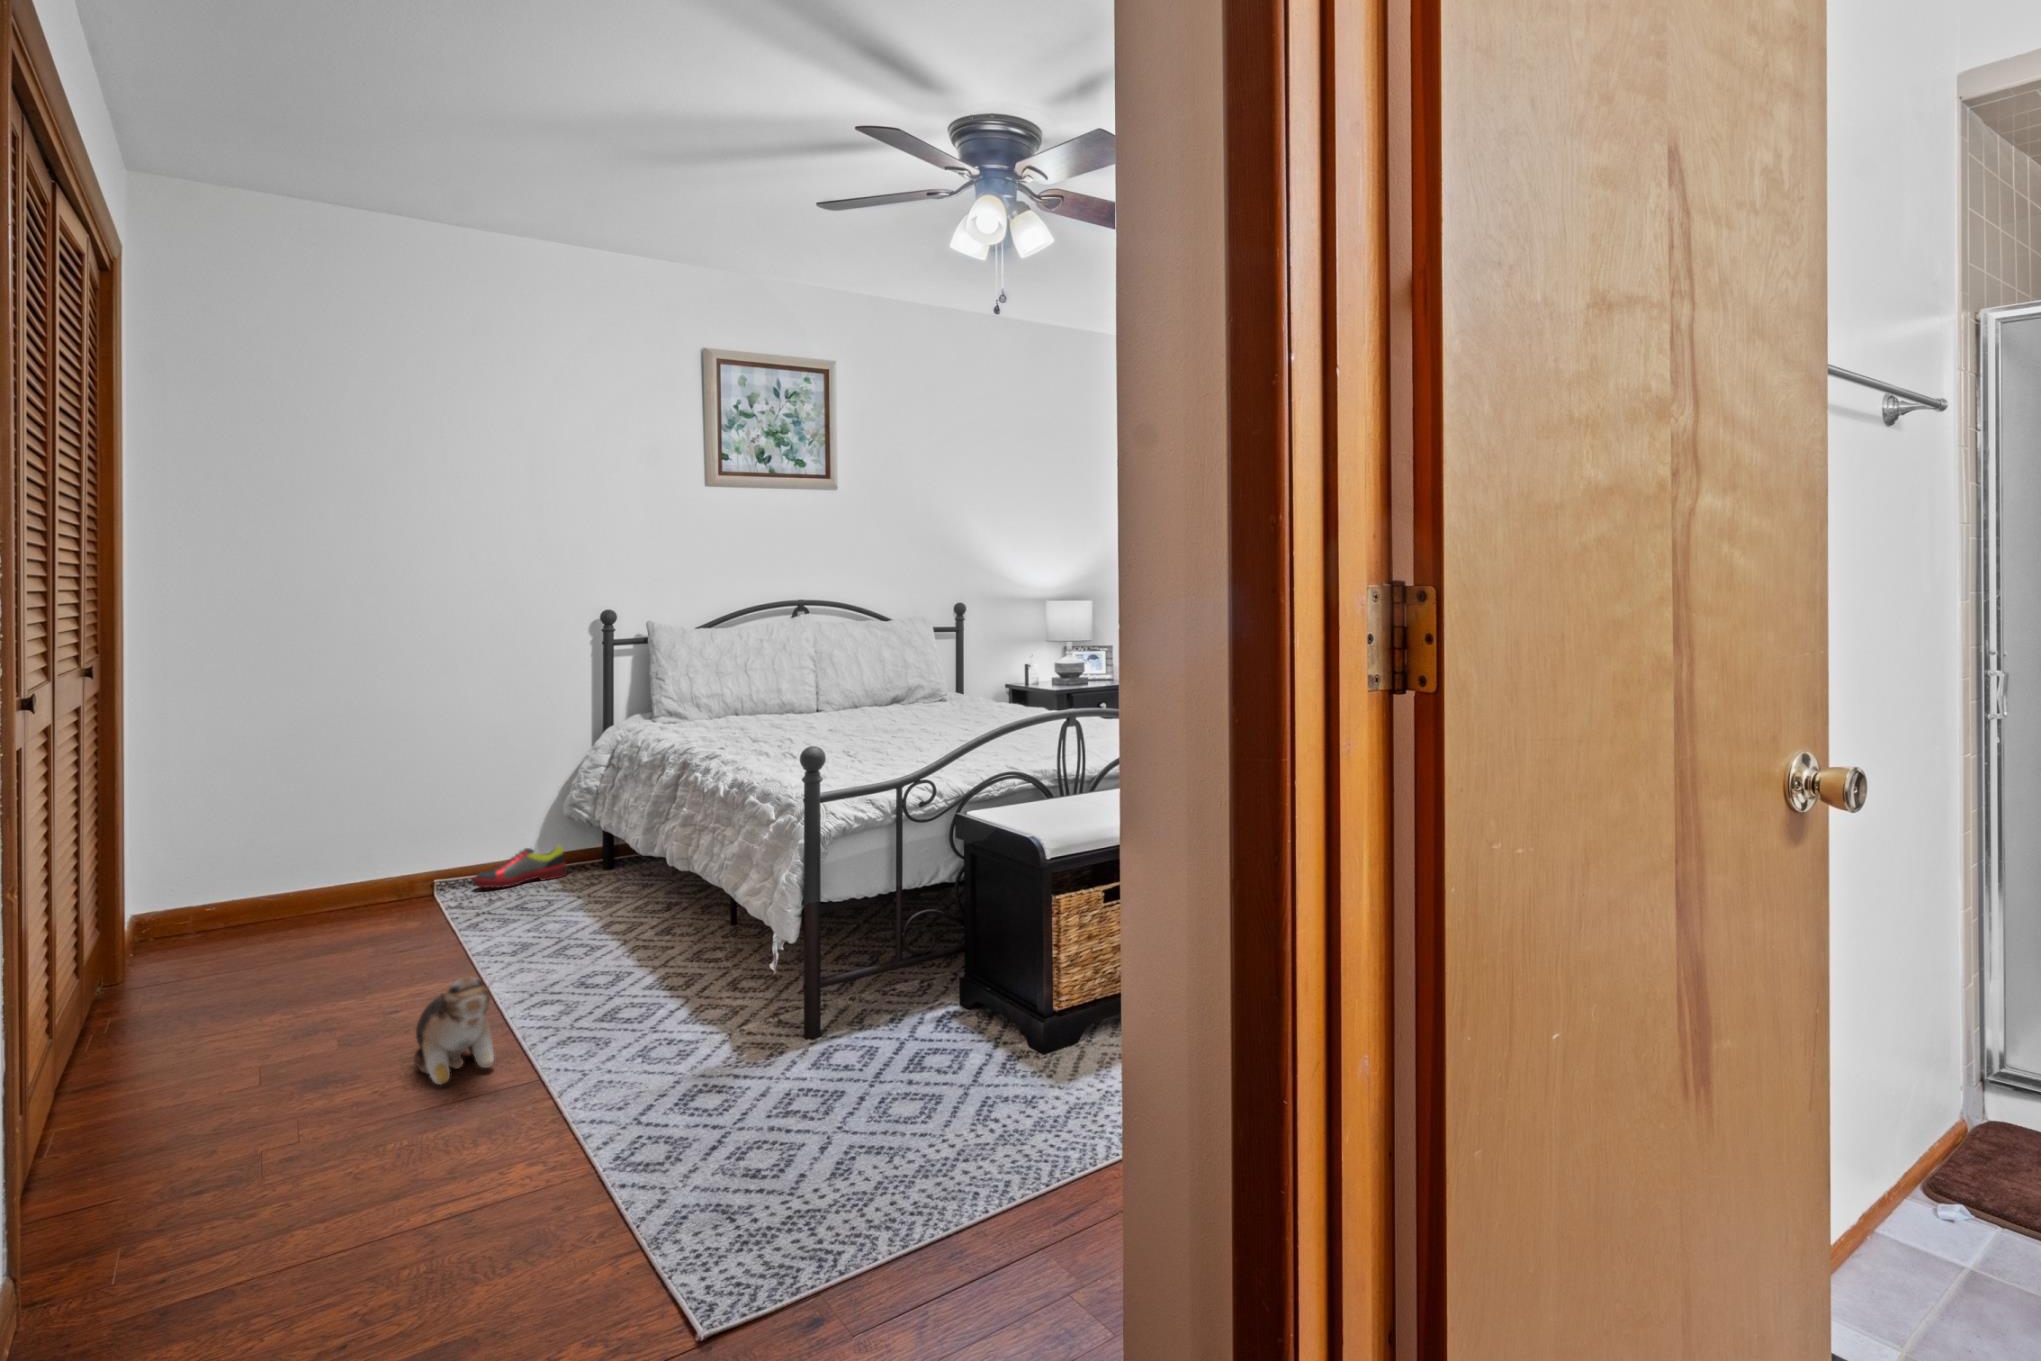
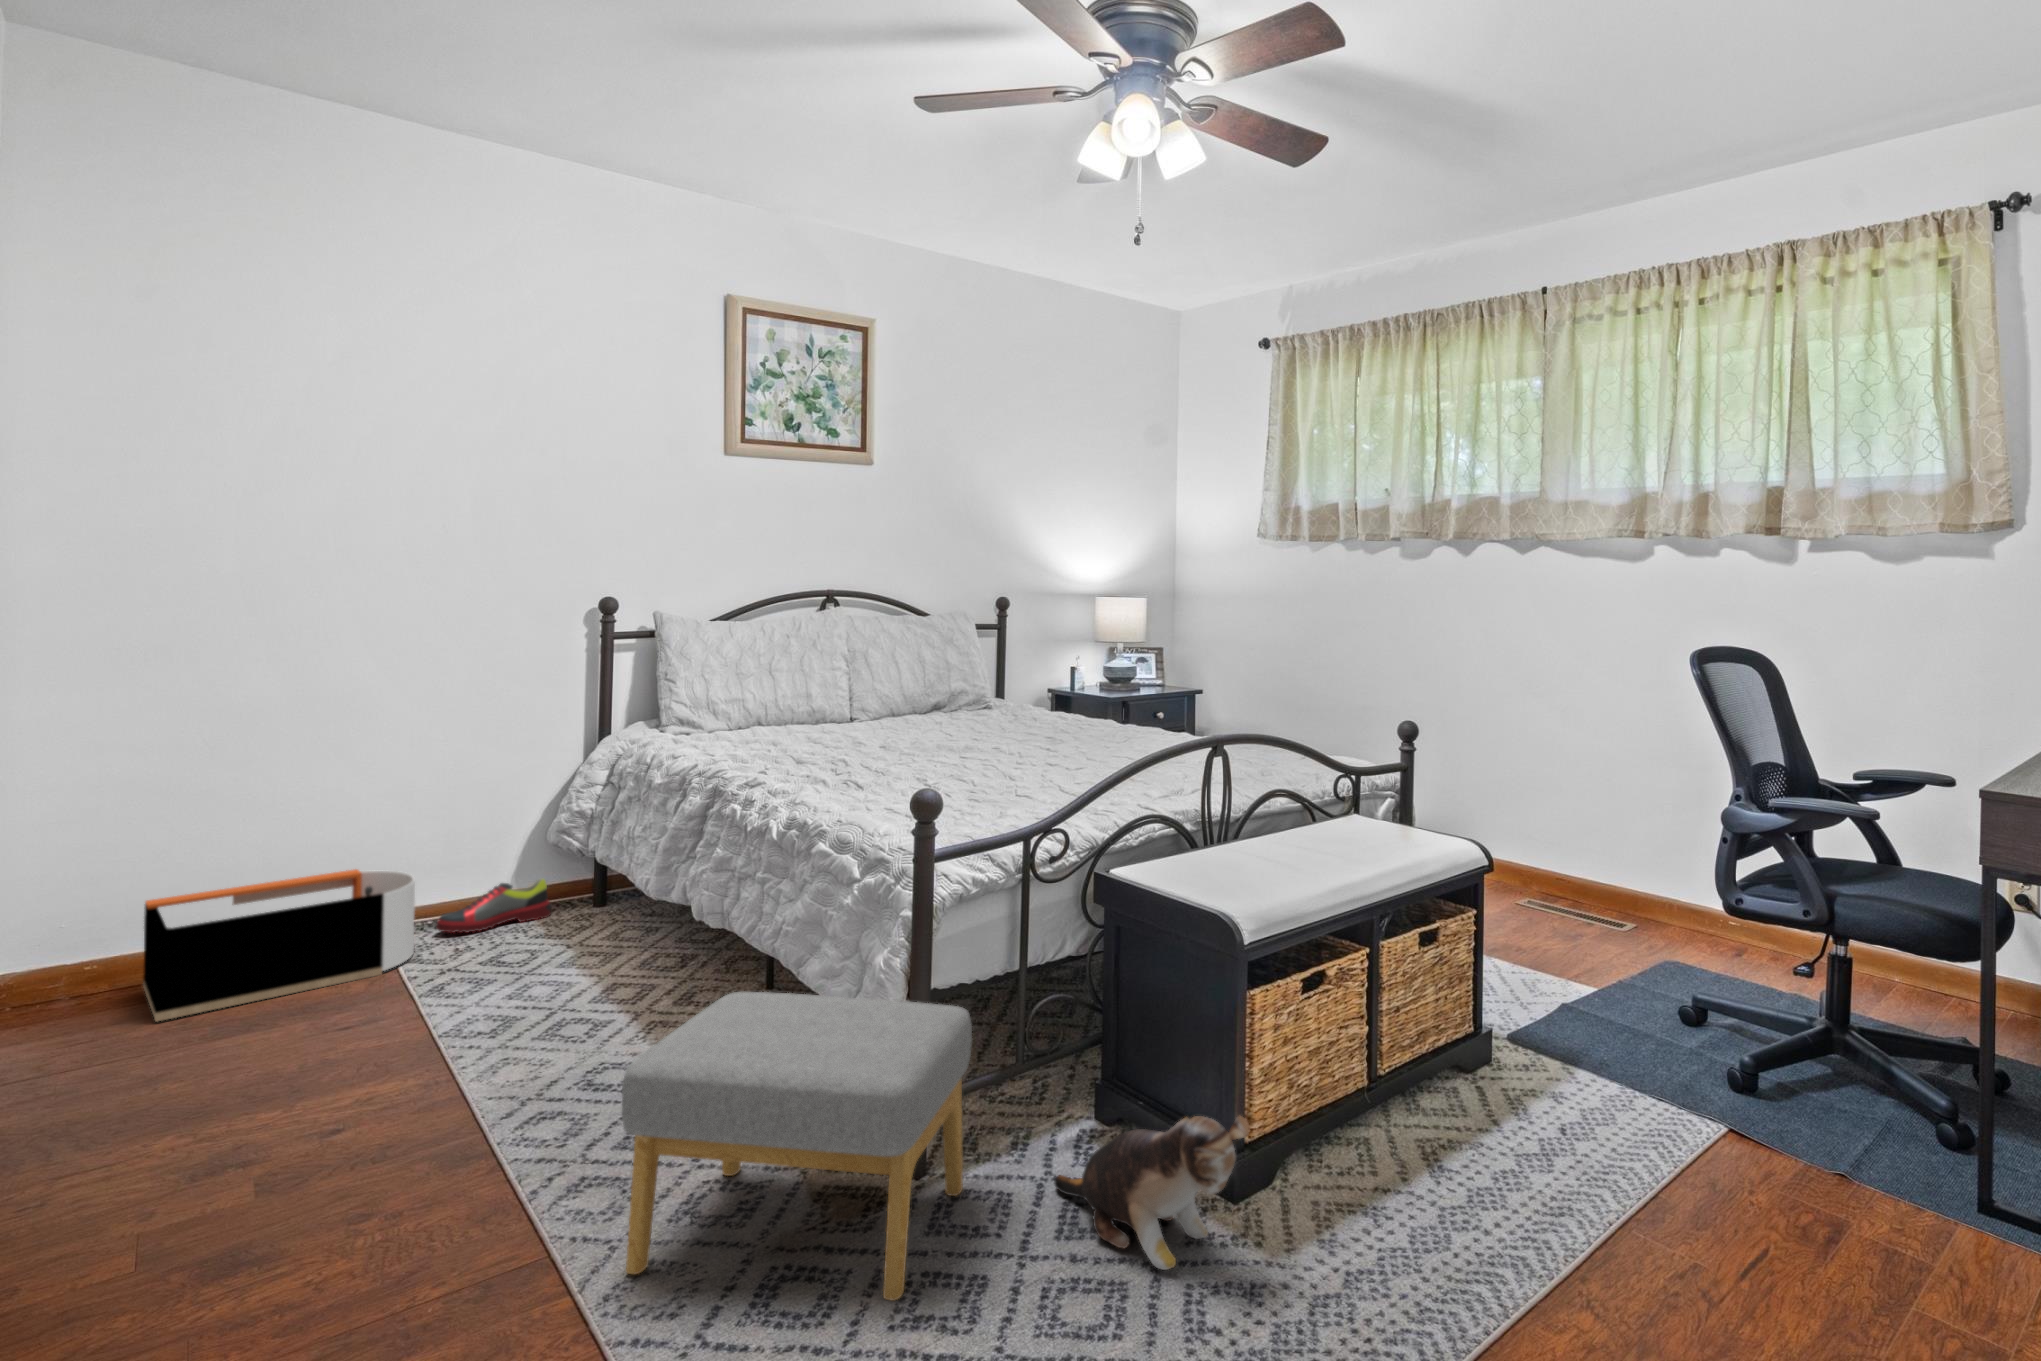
storage bin: none [247,835,455,948] -> present [143,869,415,1021]
footstool: none [586,901,849,1104] -> present [622,992,972,1300]
plush toy: present [414,976,494,1084] -> present [1054,1116,1249,1270]

